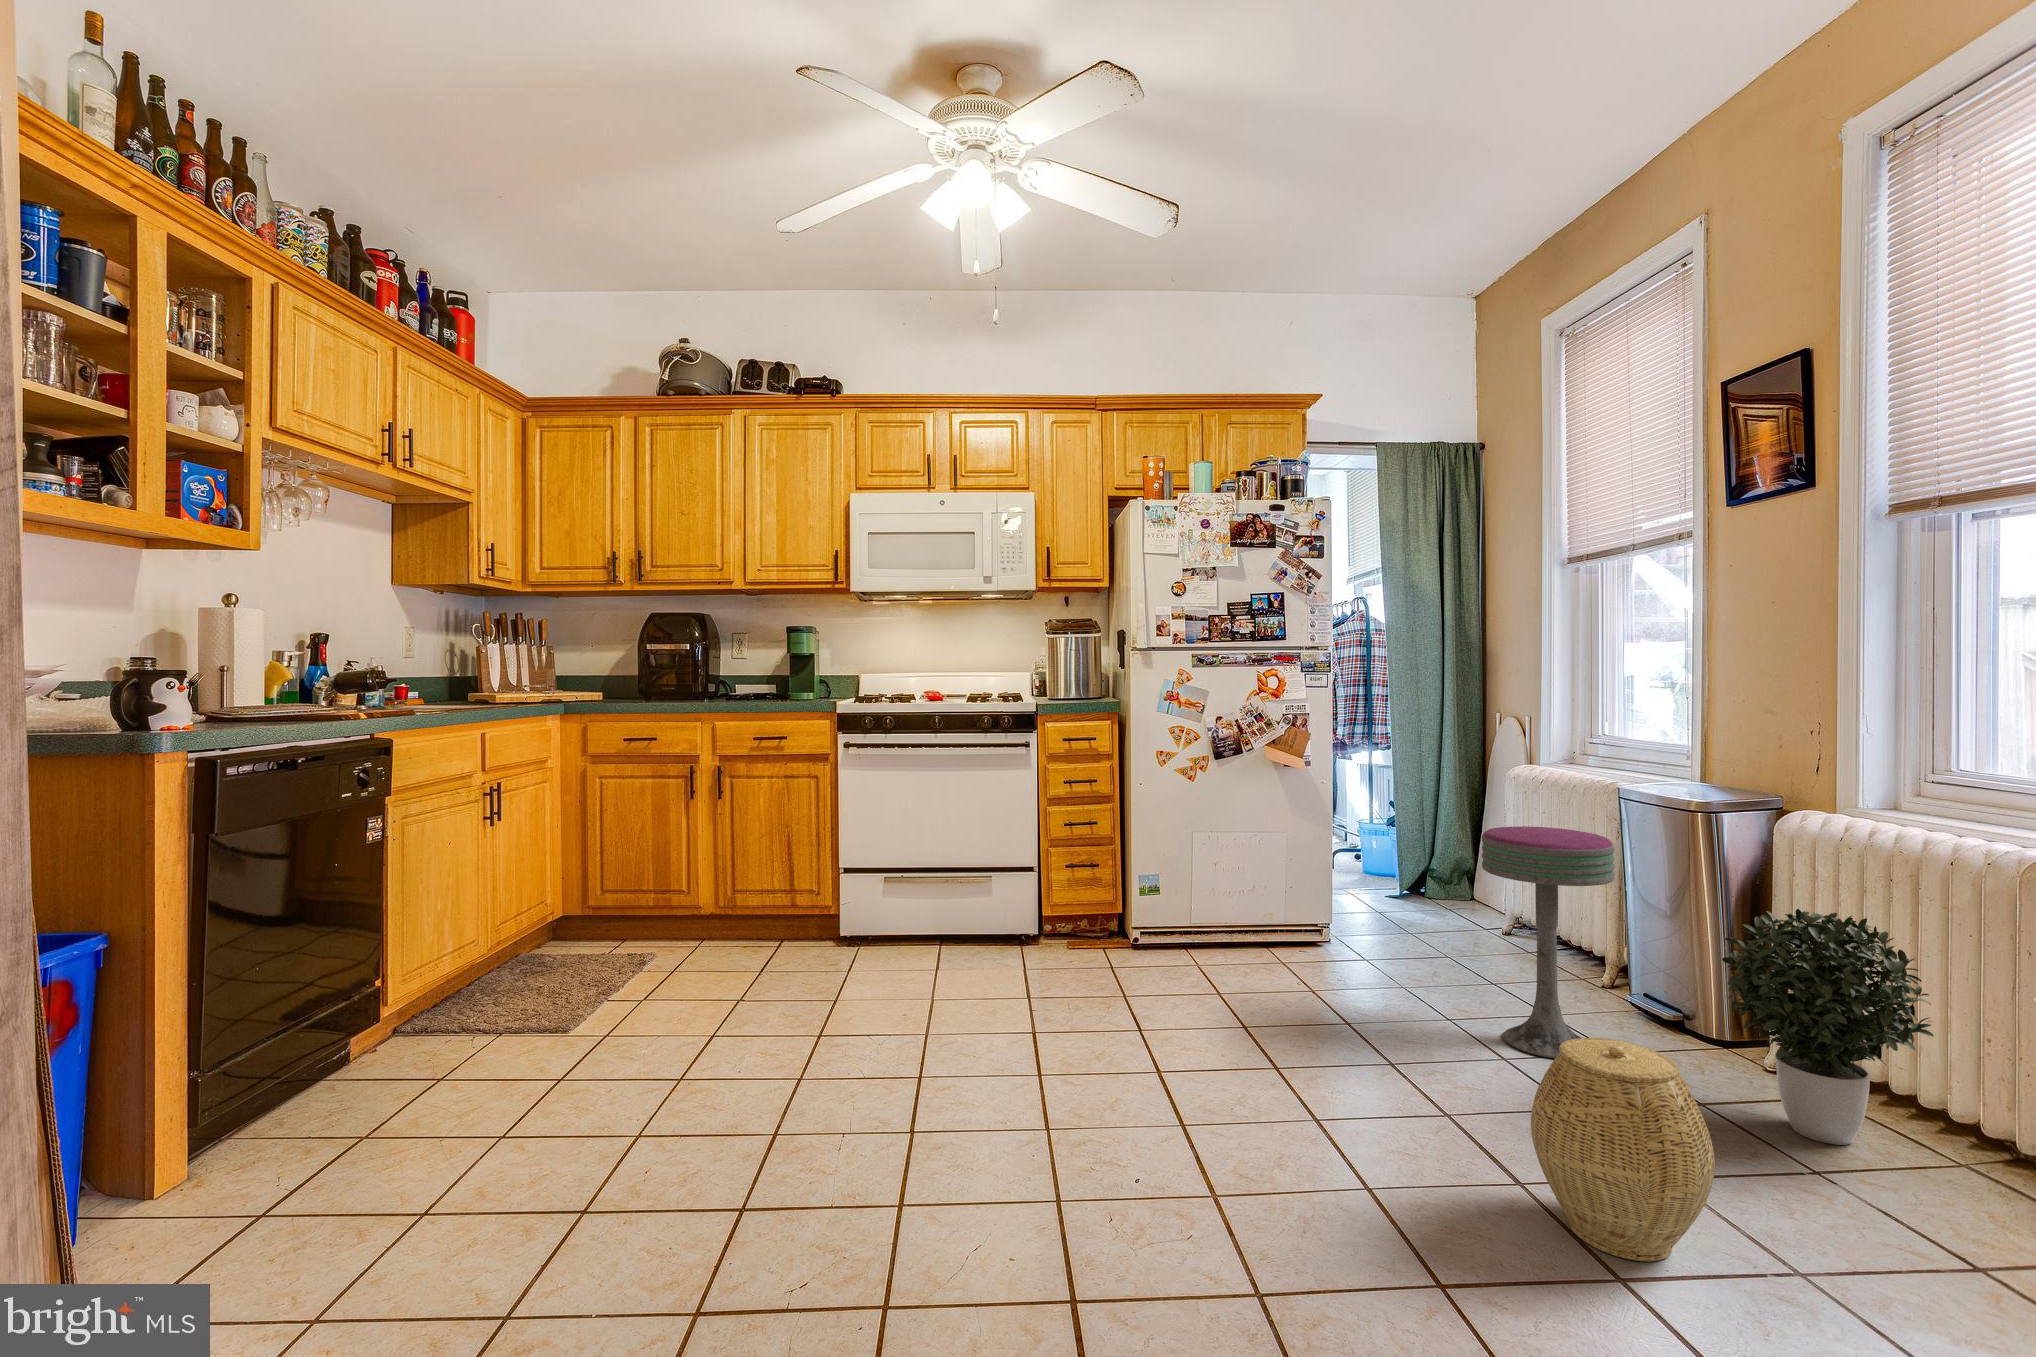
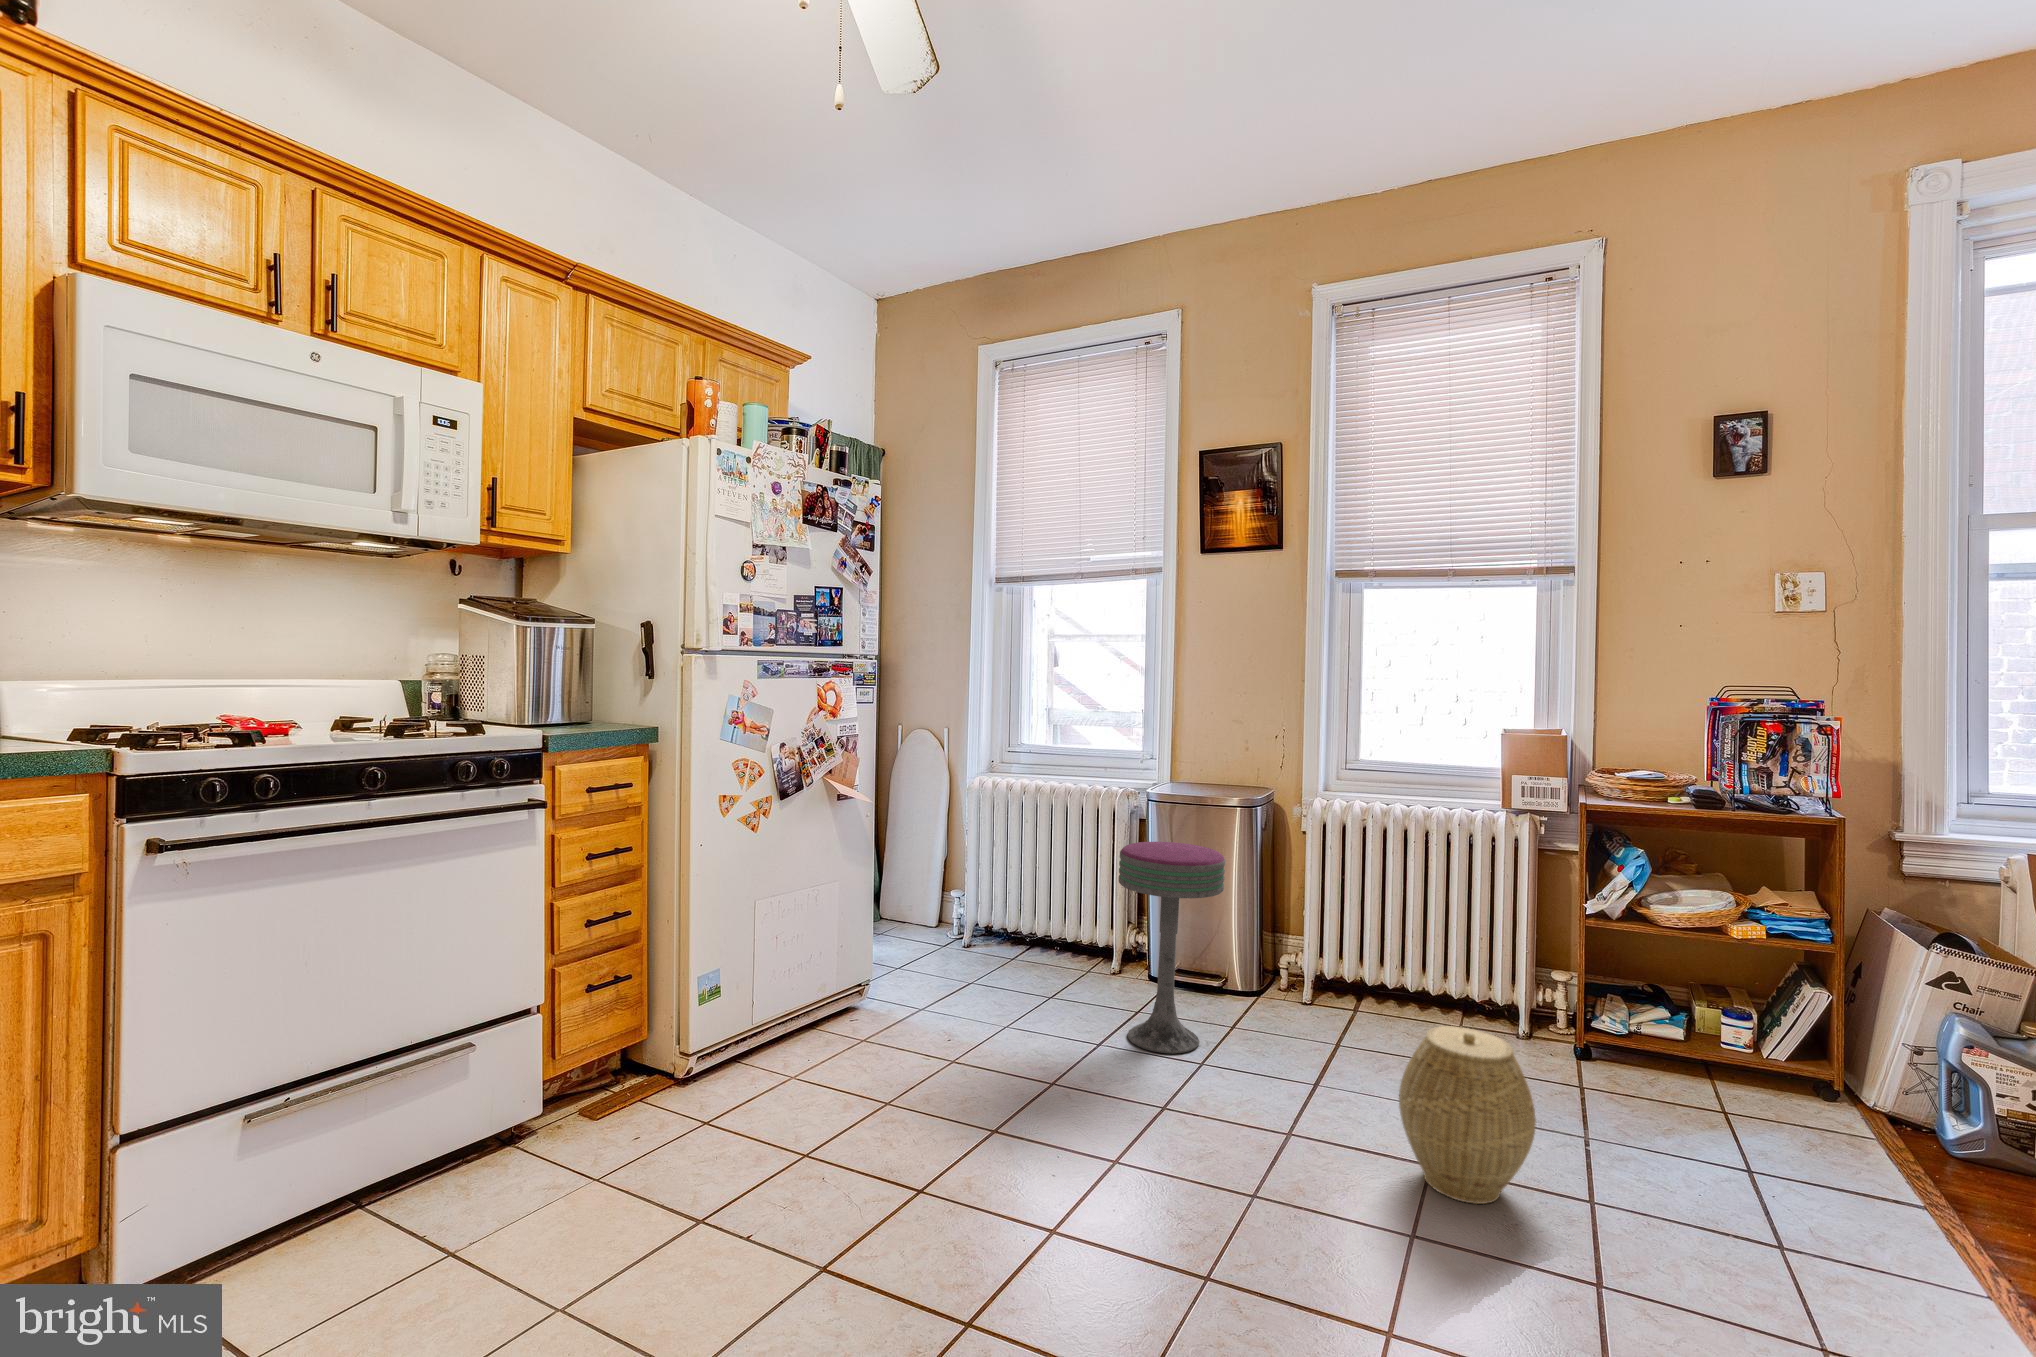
potted plant: present [1722,909,1934,1145] -> none [1300,884,1423,1051]

